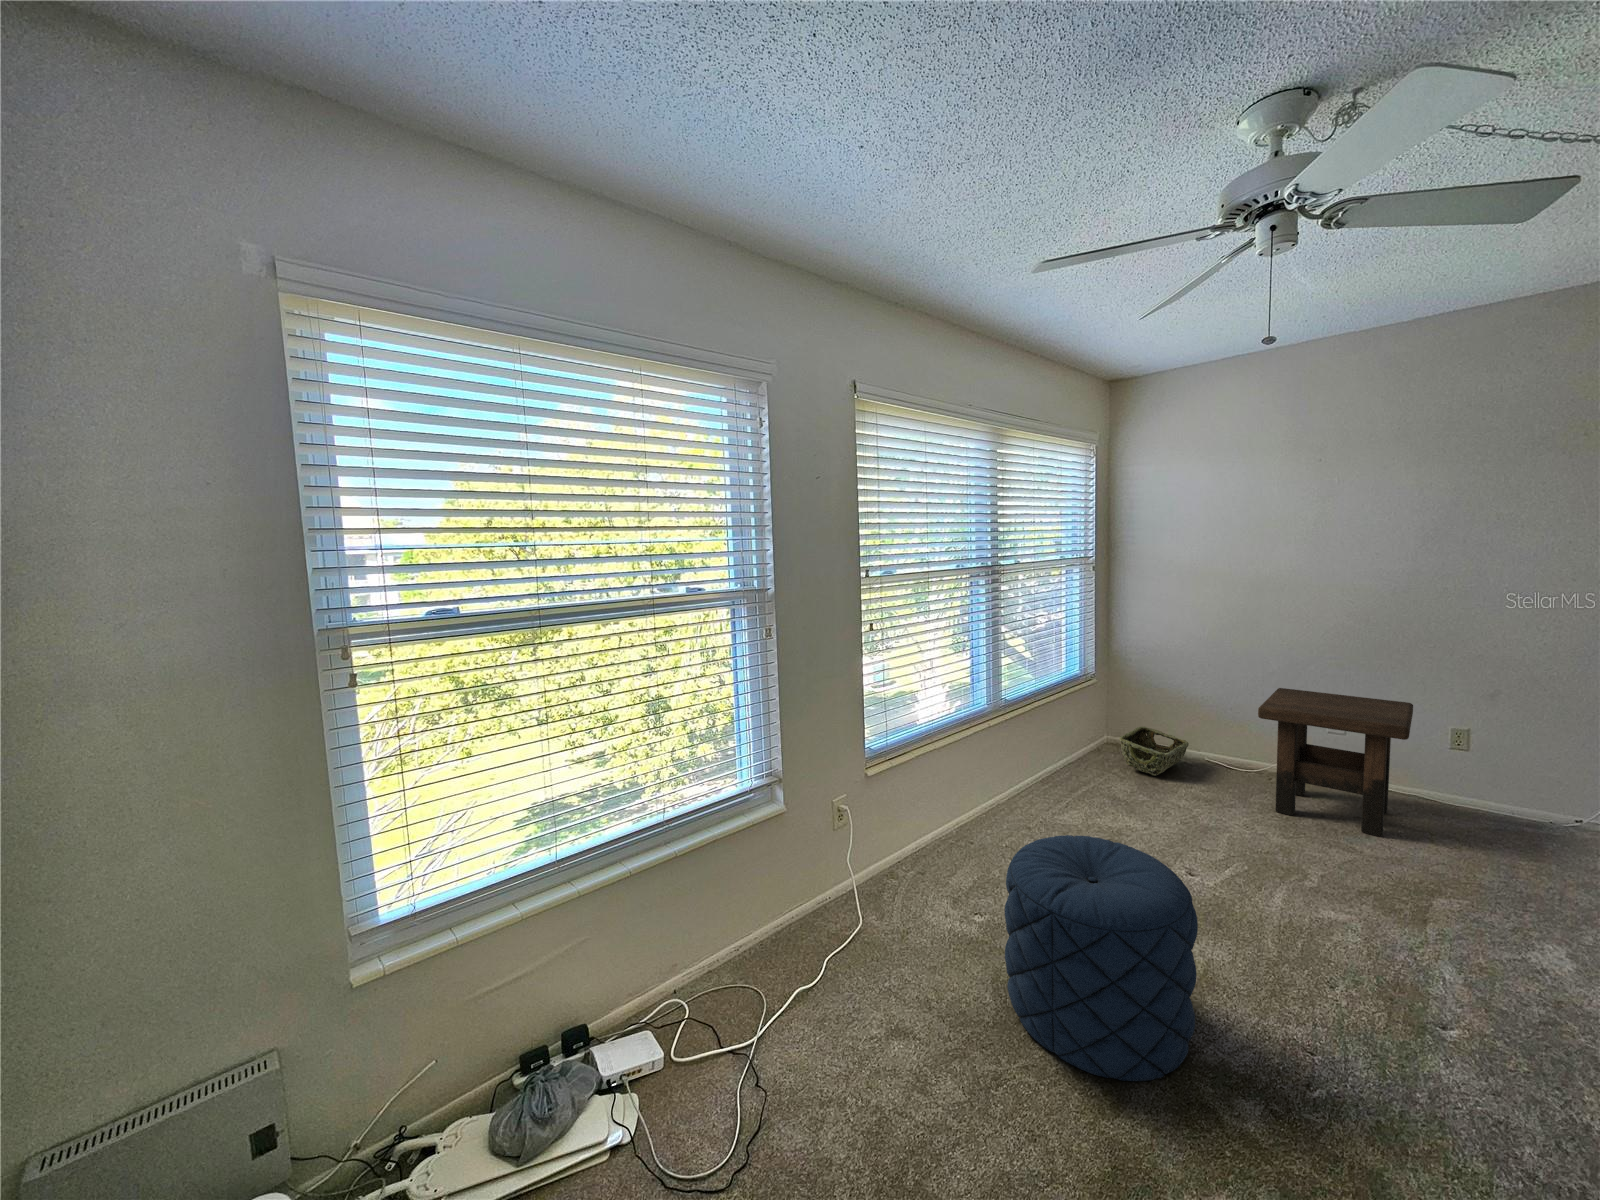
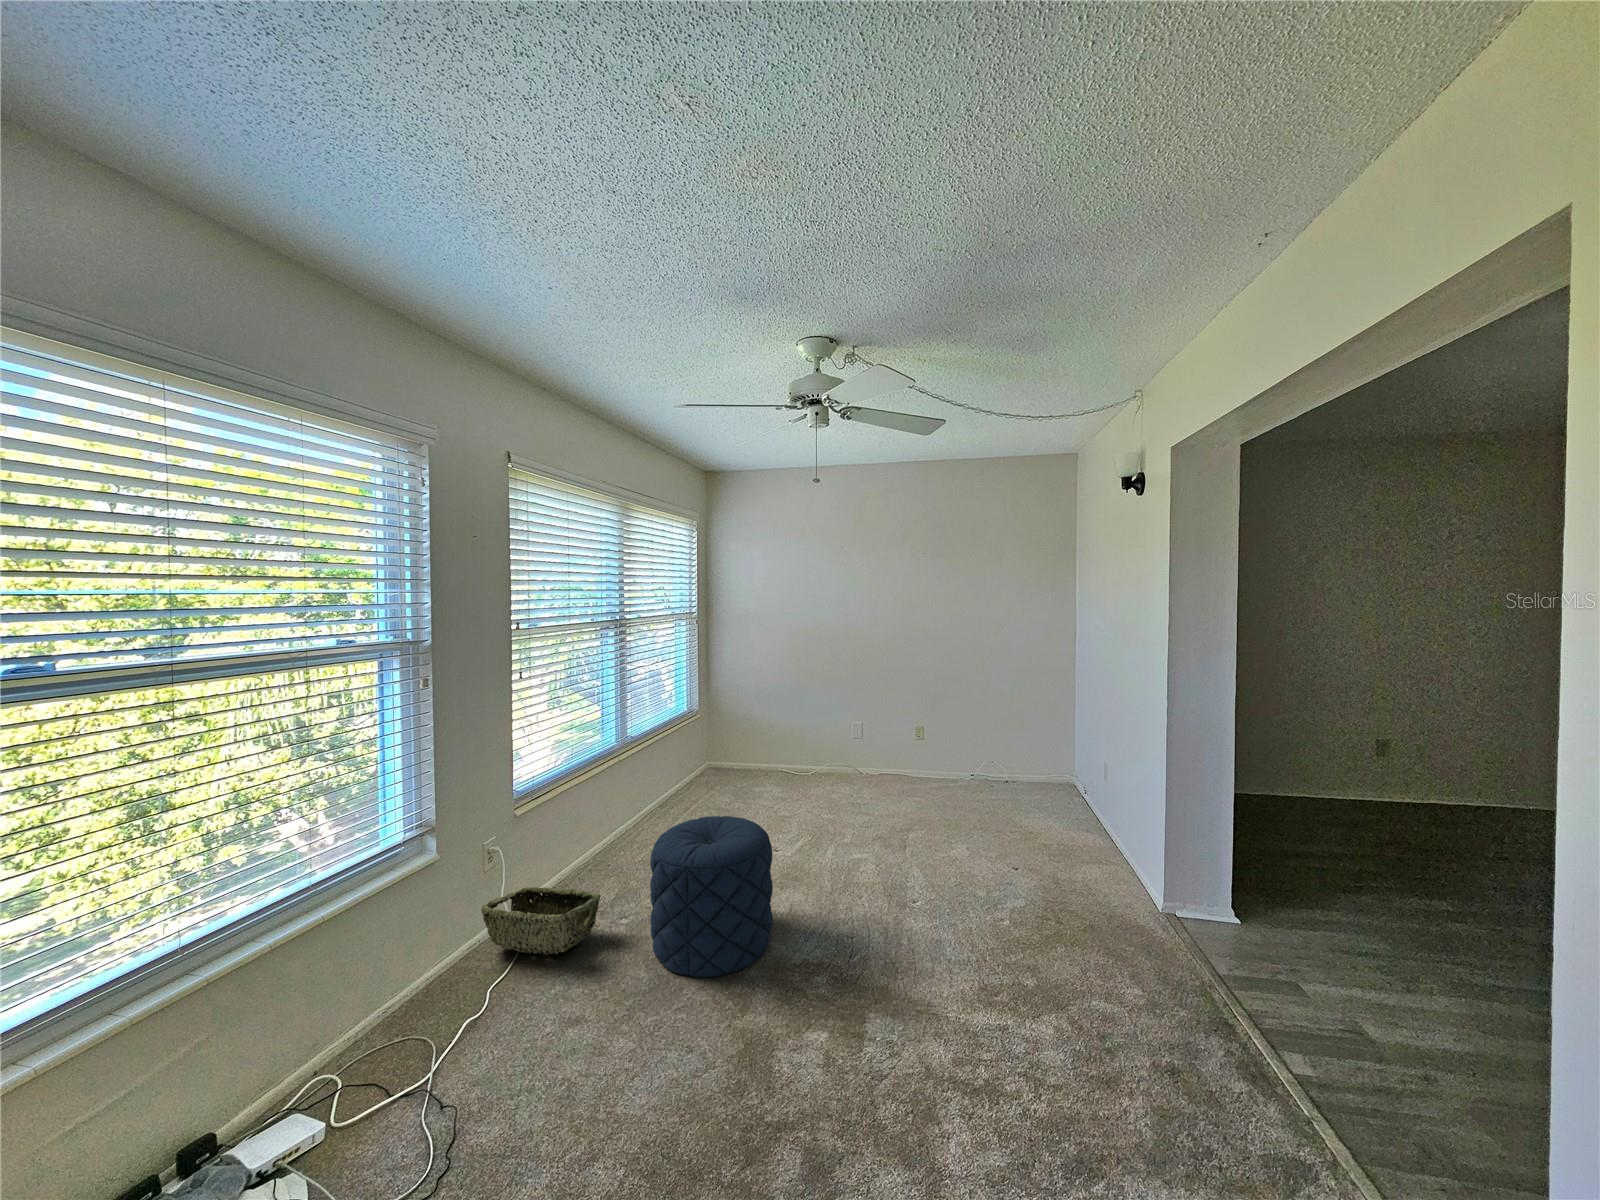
side table: present [1258,688,1413,837] -> none [802,705,878,794]
woven basket: present [1119,727,1189,776] -> present [481,887,600,955]

